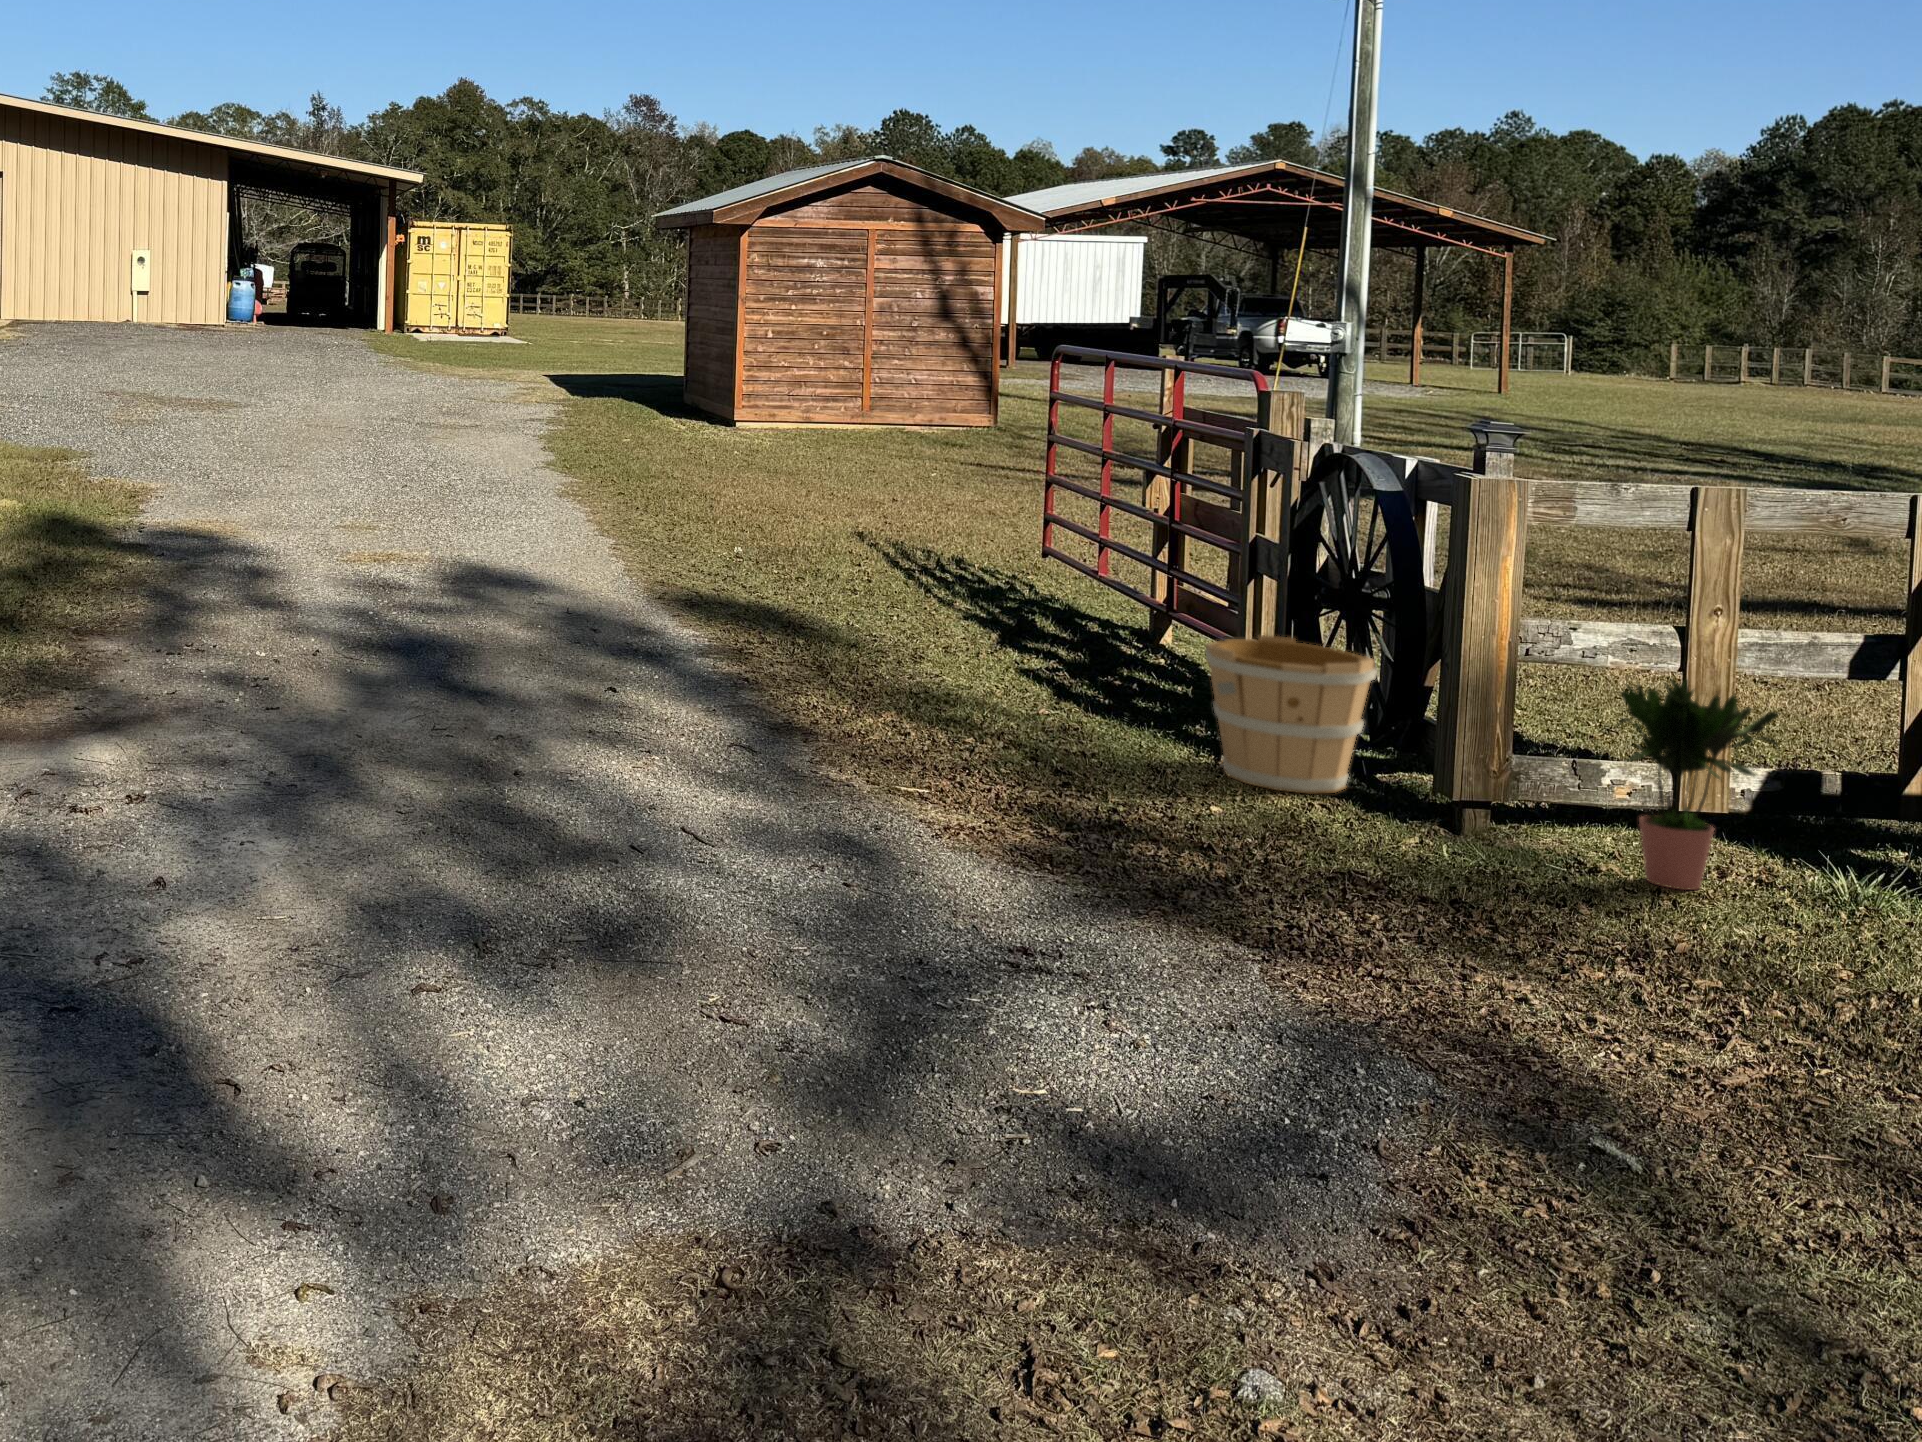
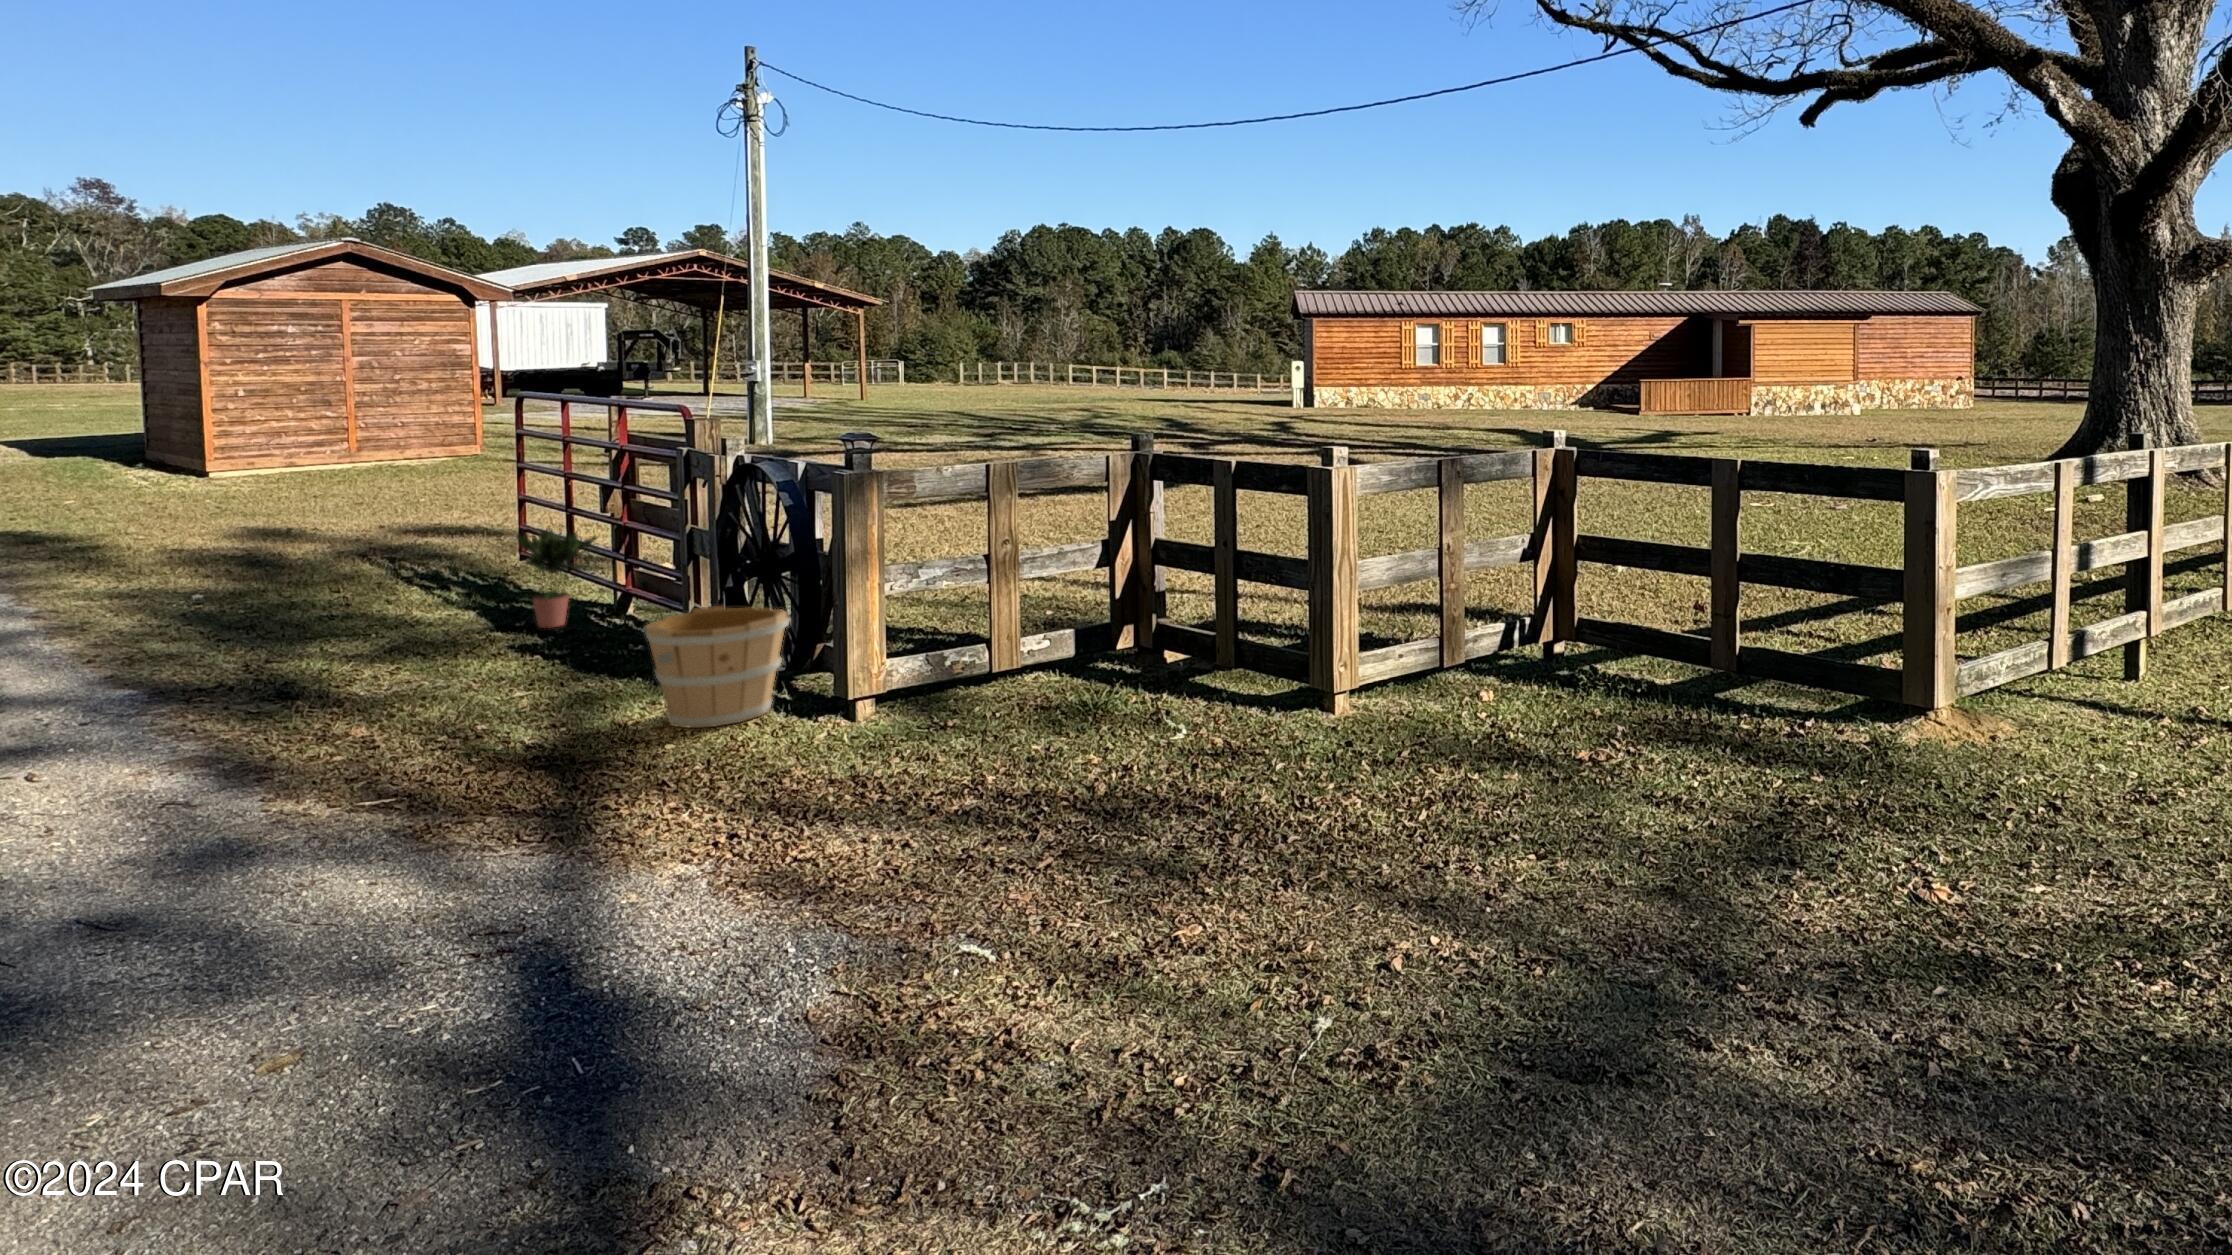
potted plant: present [1617,679,1781,890] -> present [516,527,599,628]

